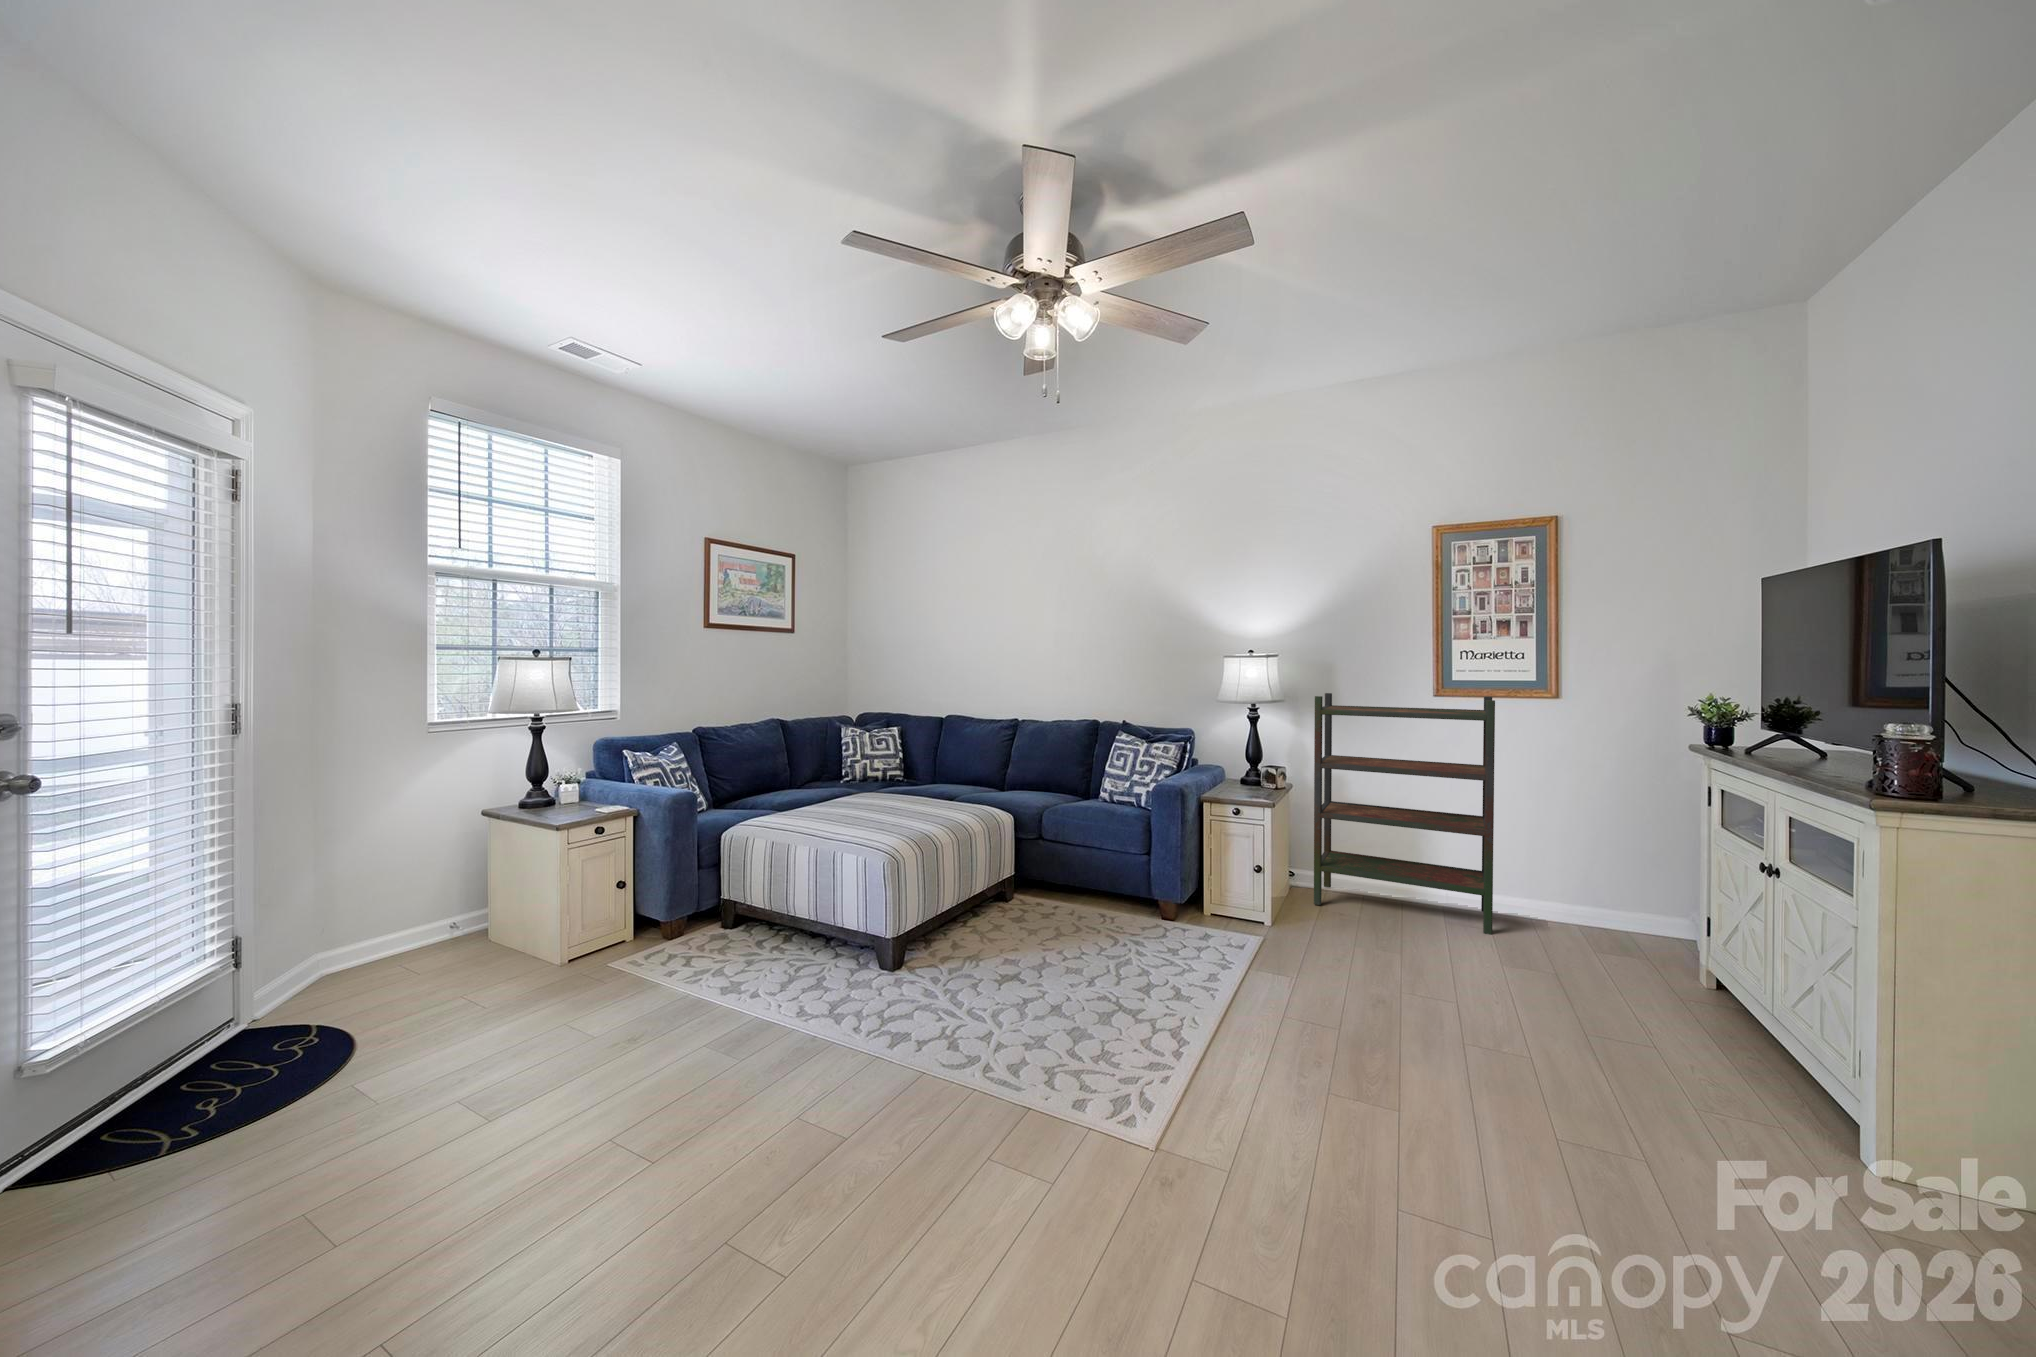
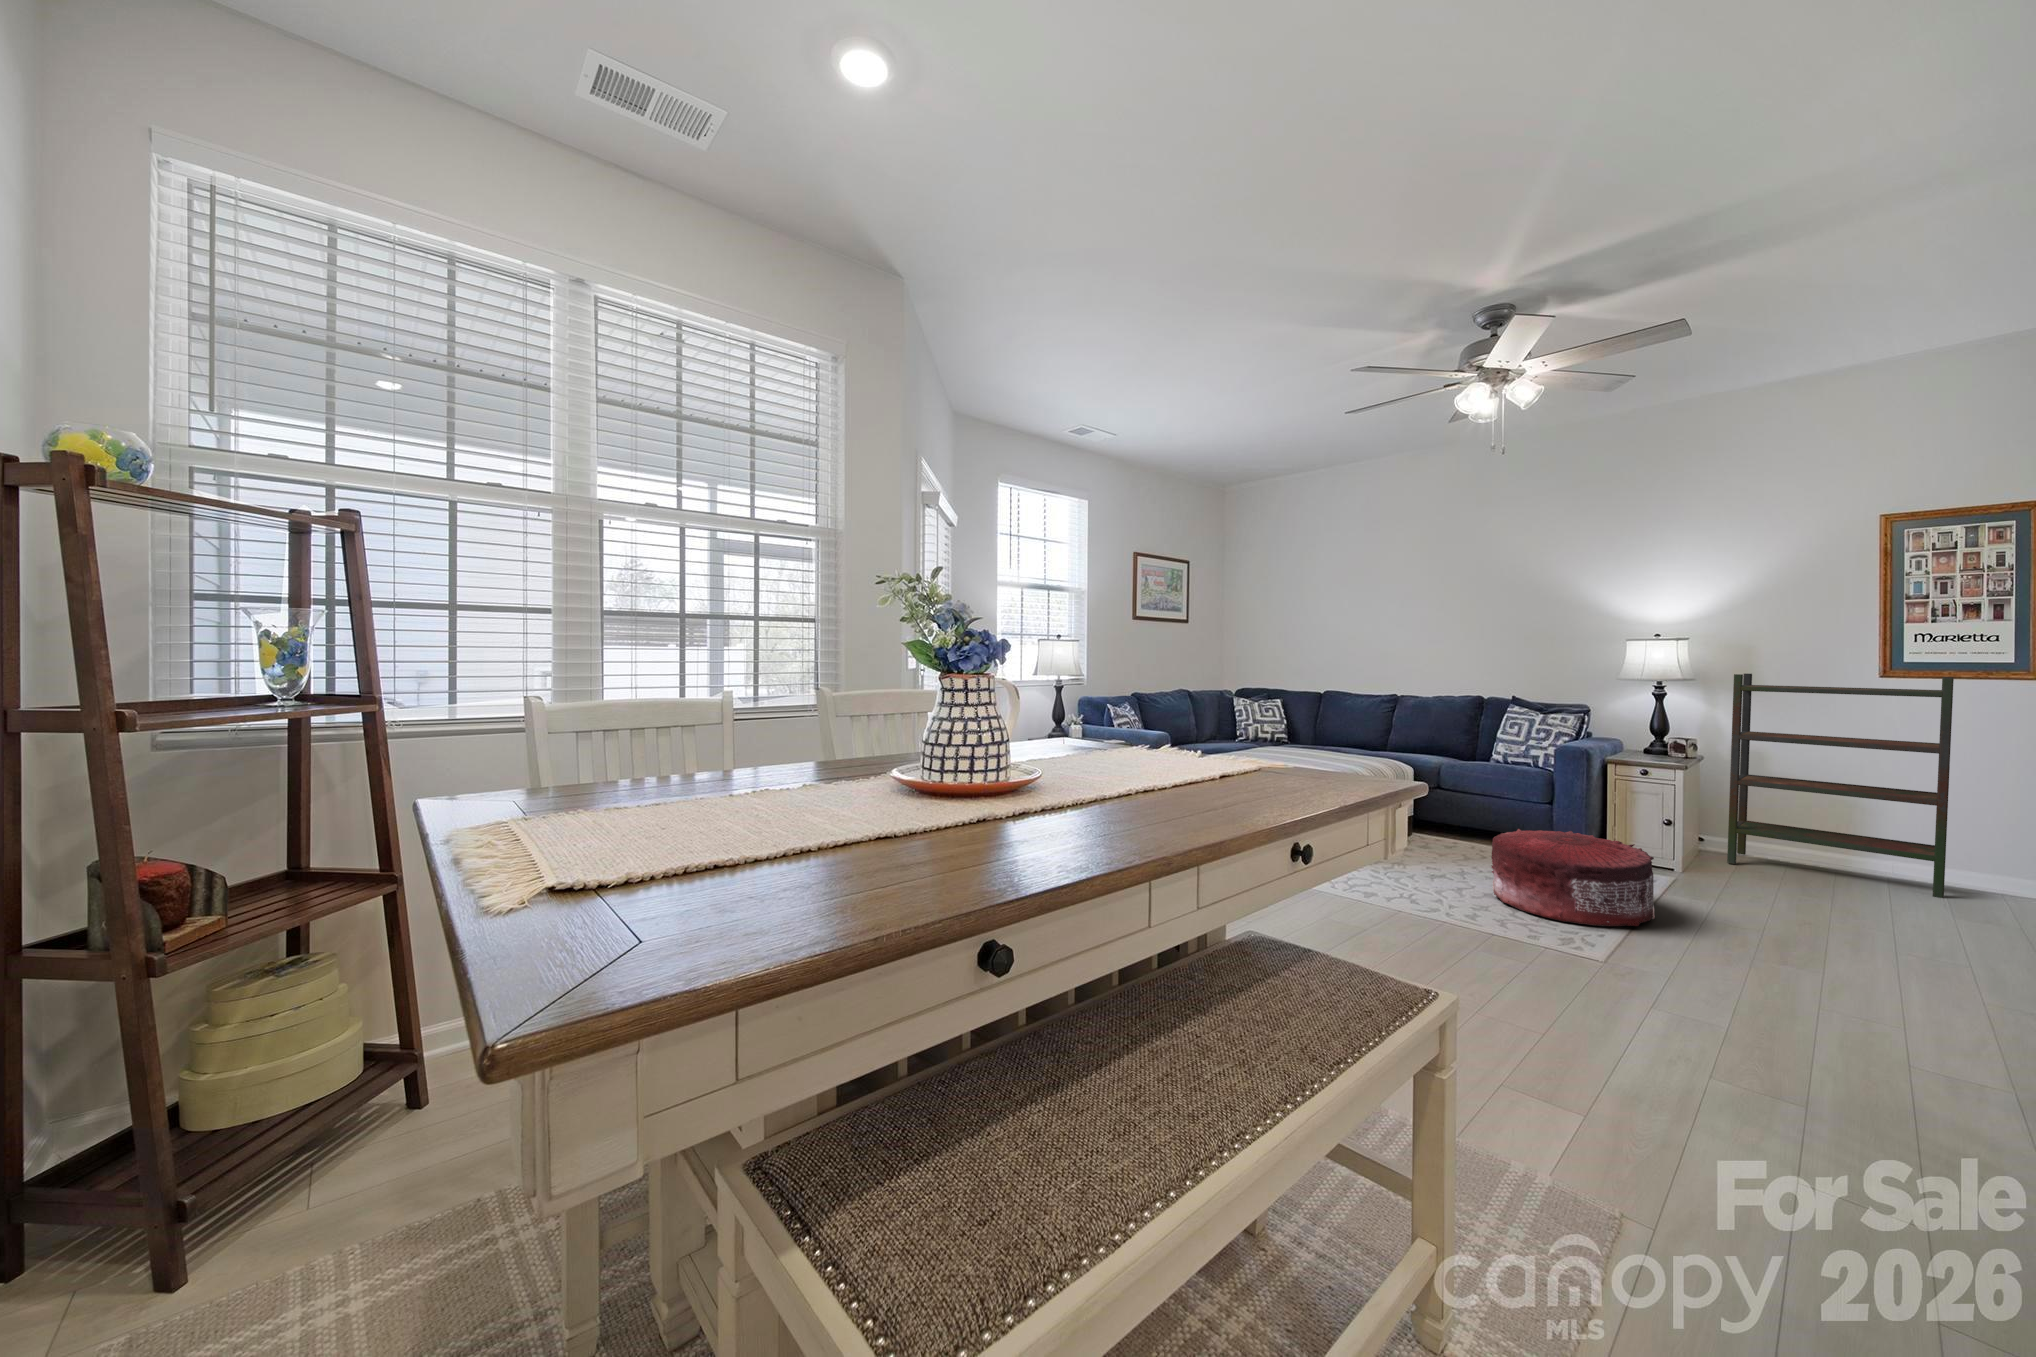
pouf: none [1047,909,1225,1068] -> present [1491,829,1655,926]

